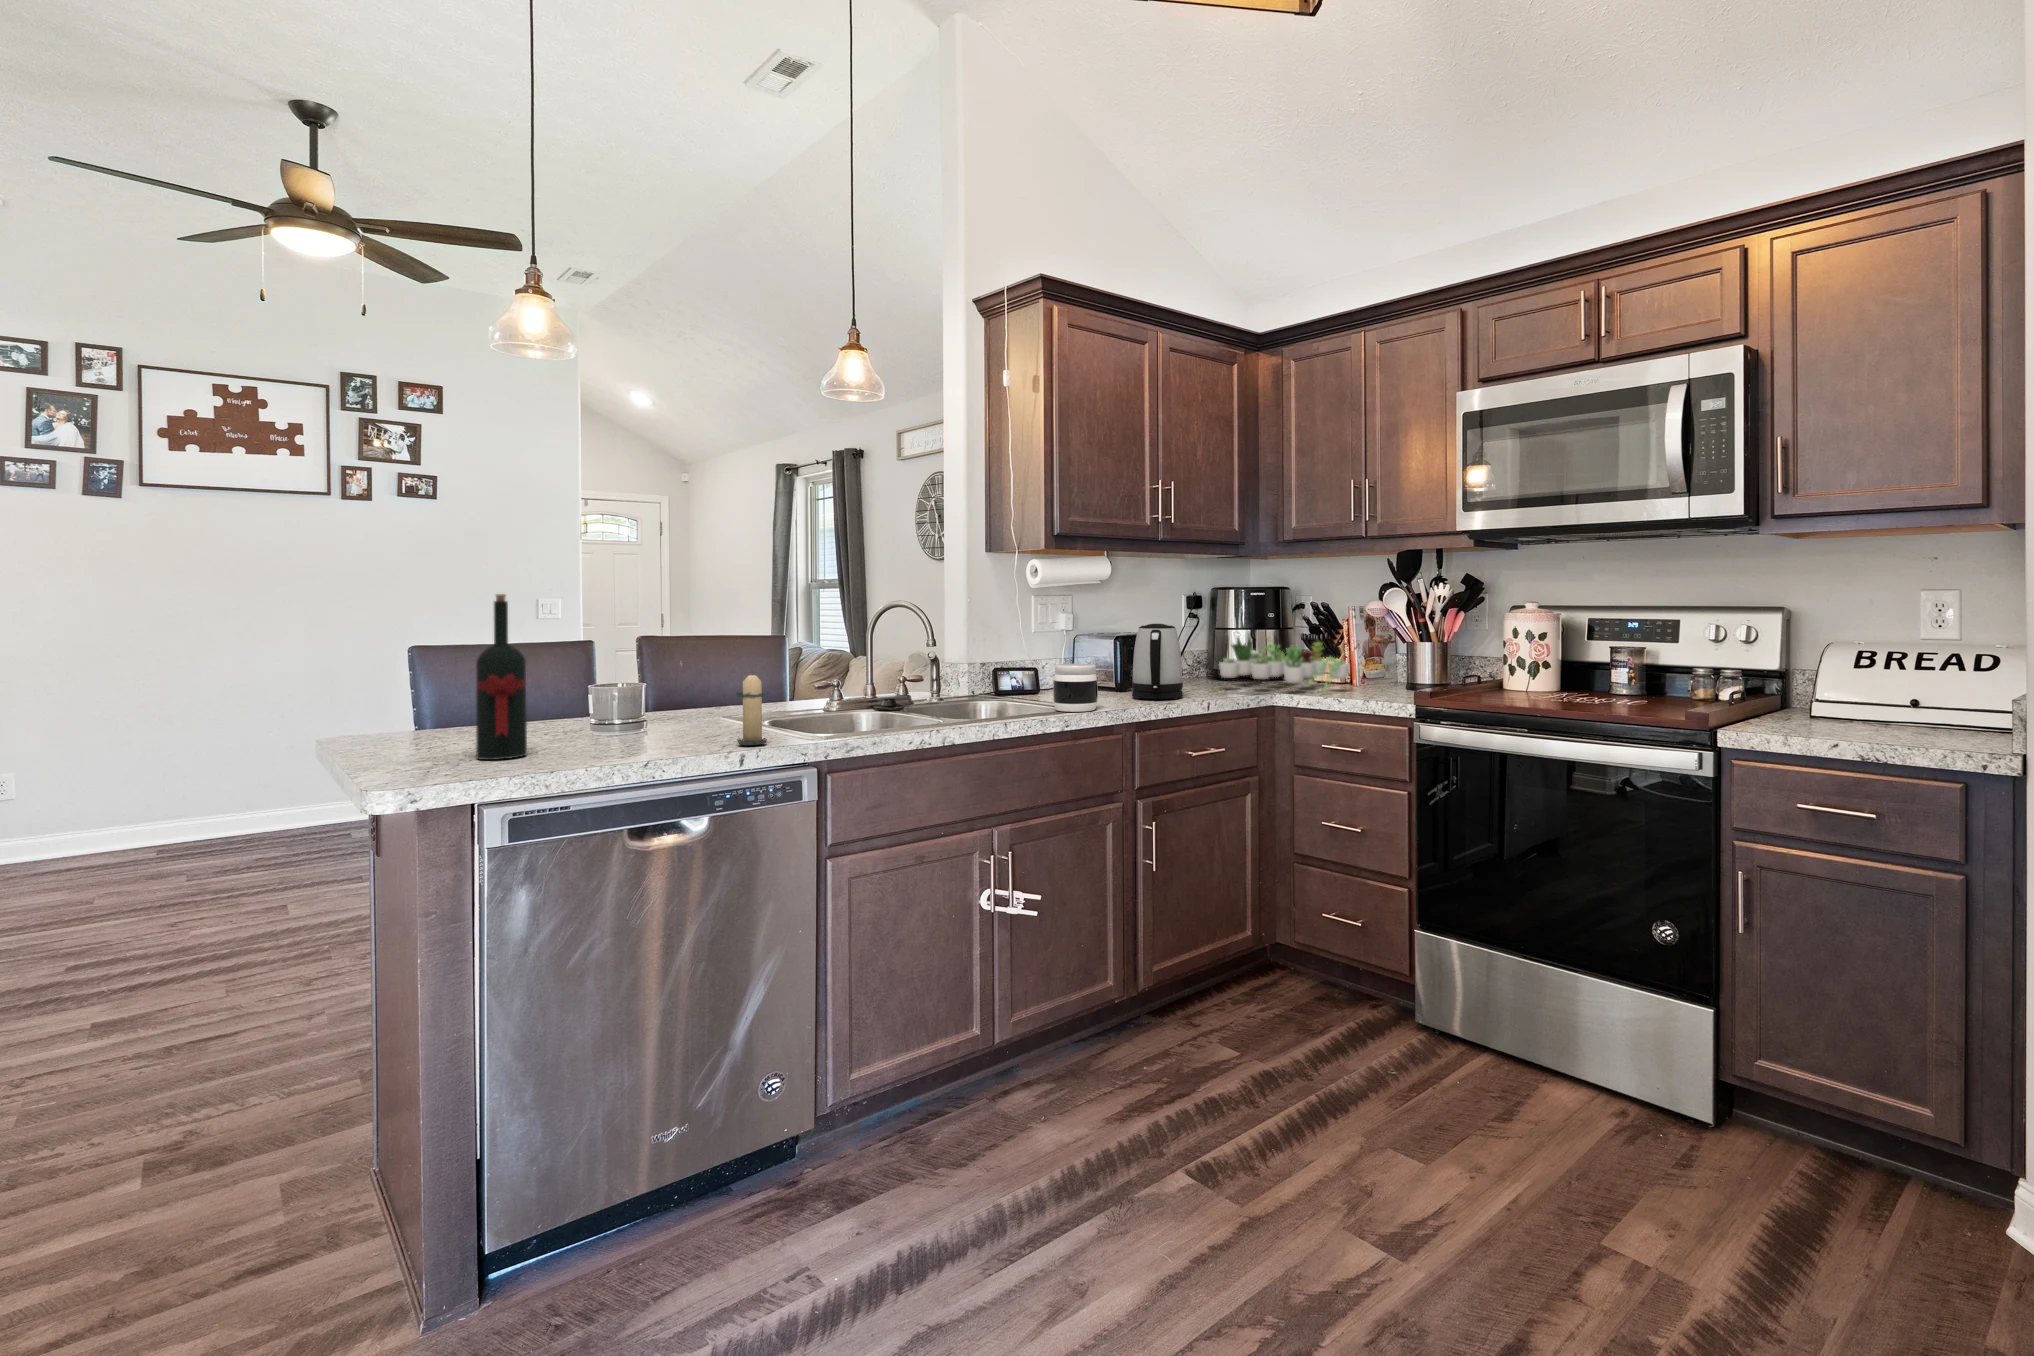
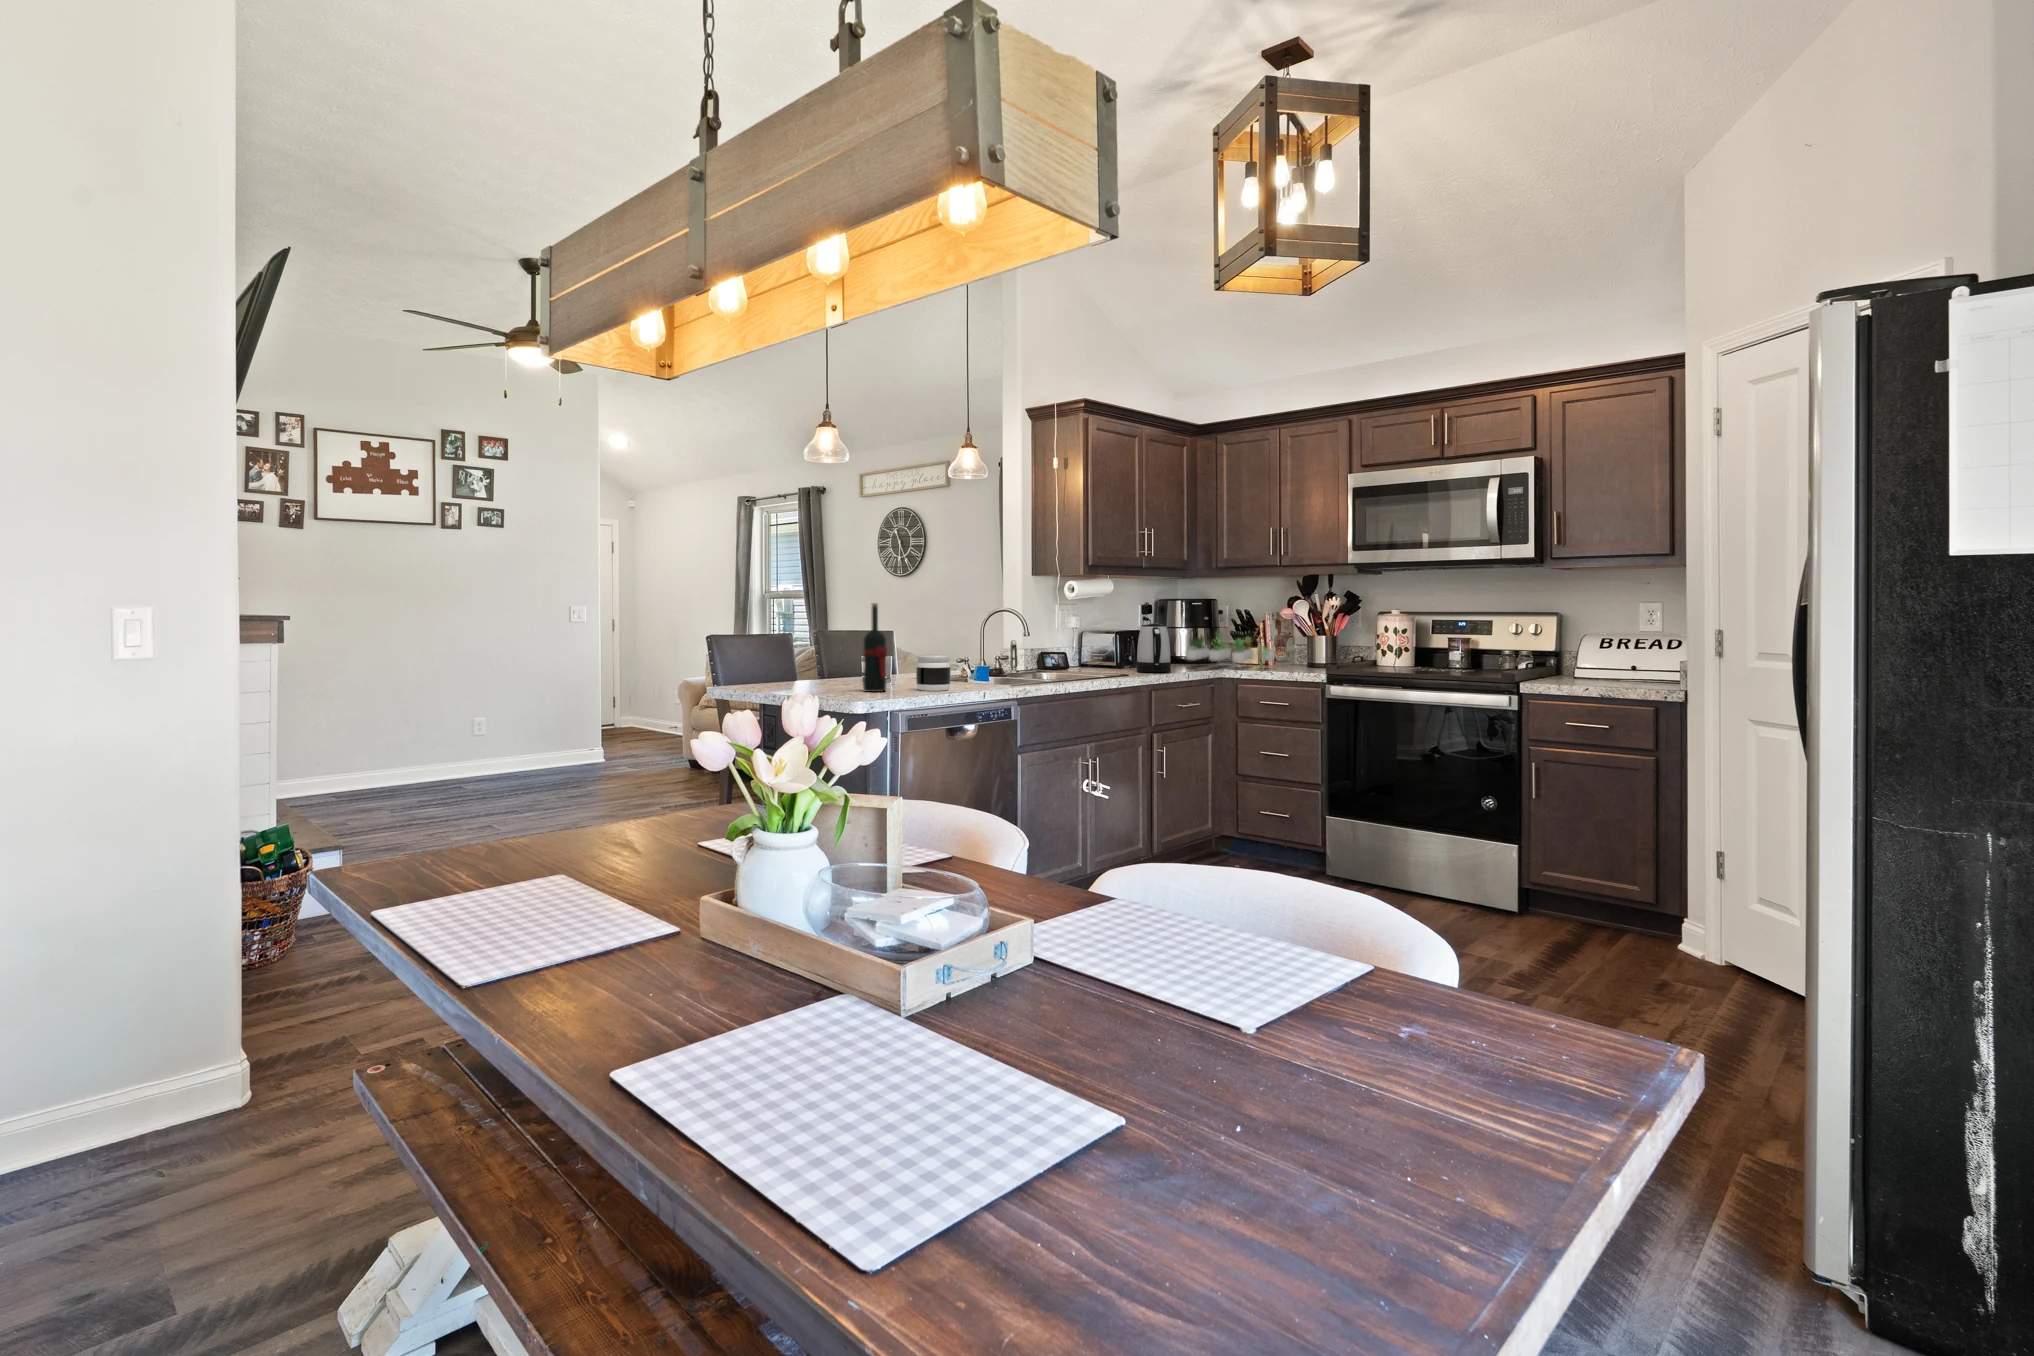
jar: present [1053,663,1098,712] -> present [916,655,950,691]
candle: present [736,670,767,745] -> none [978,646,998,688]

